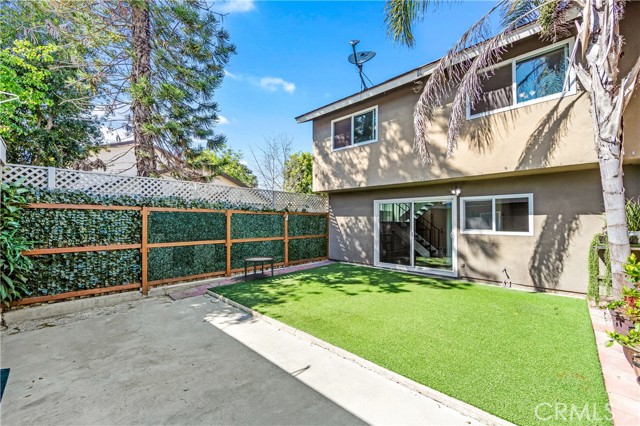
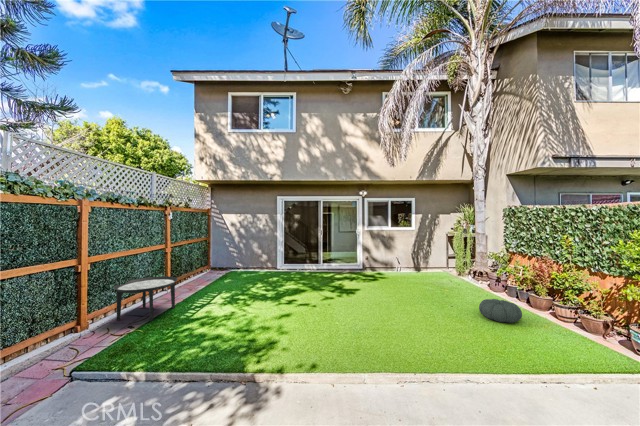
pouf: none [456,319,506,349] -> present [479,299,522,323]

